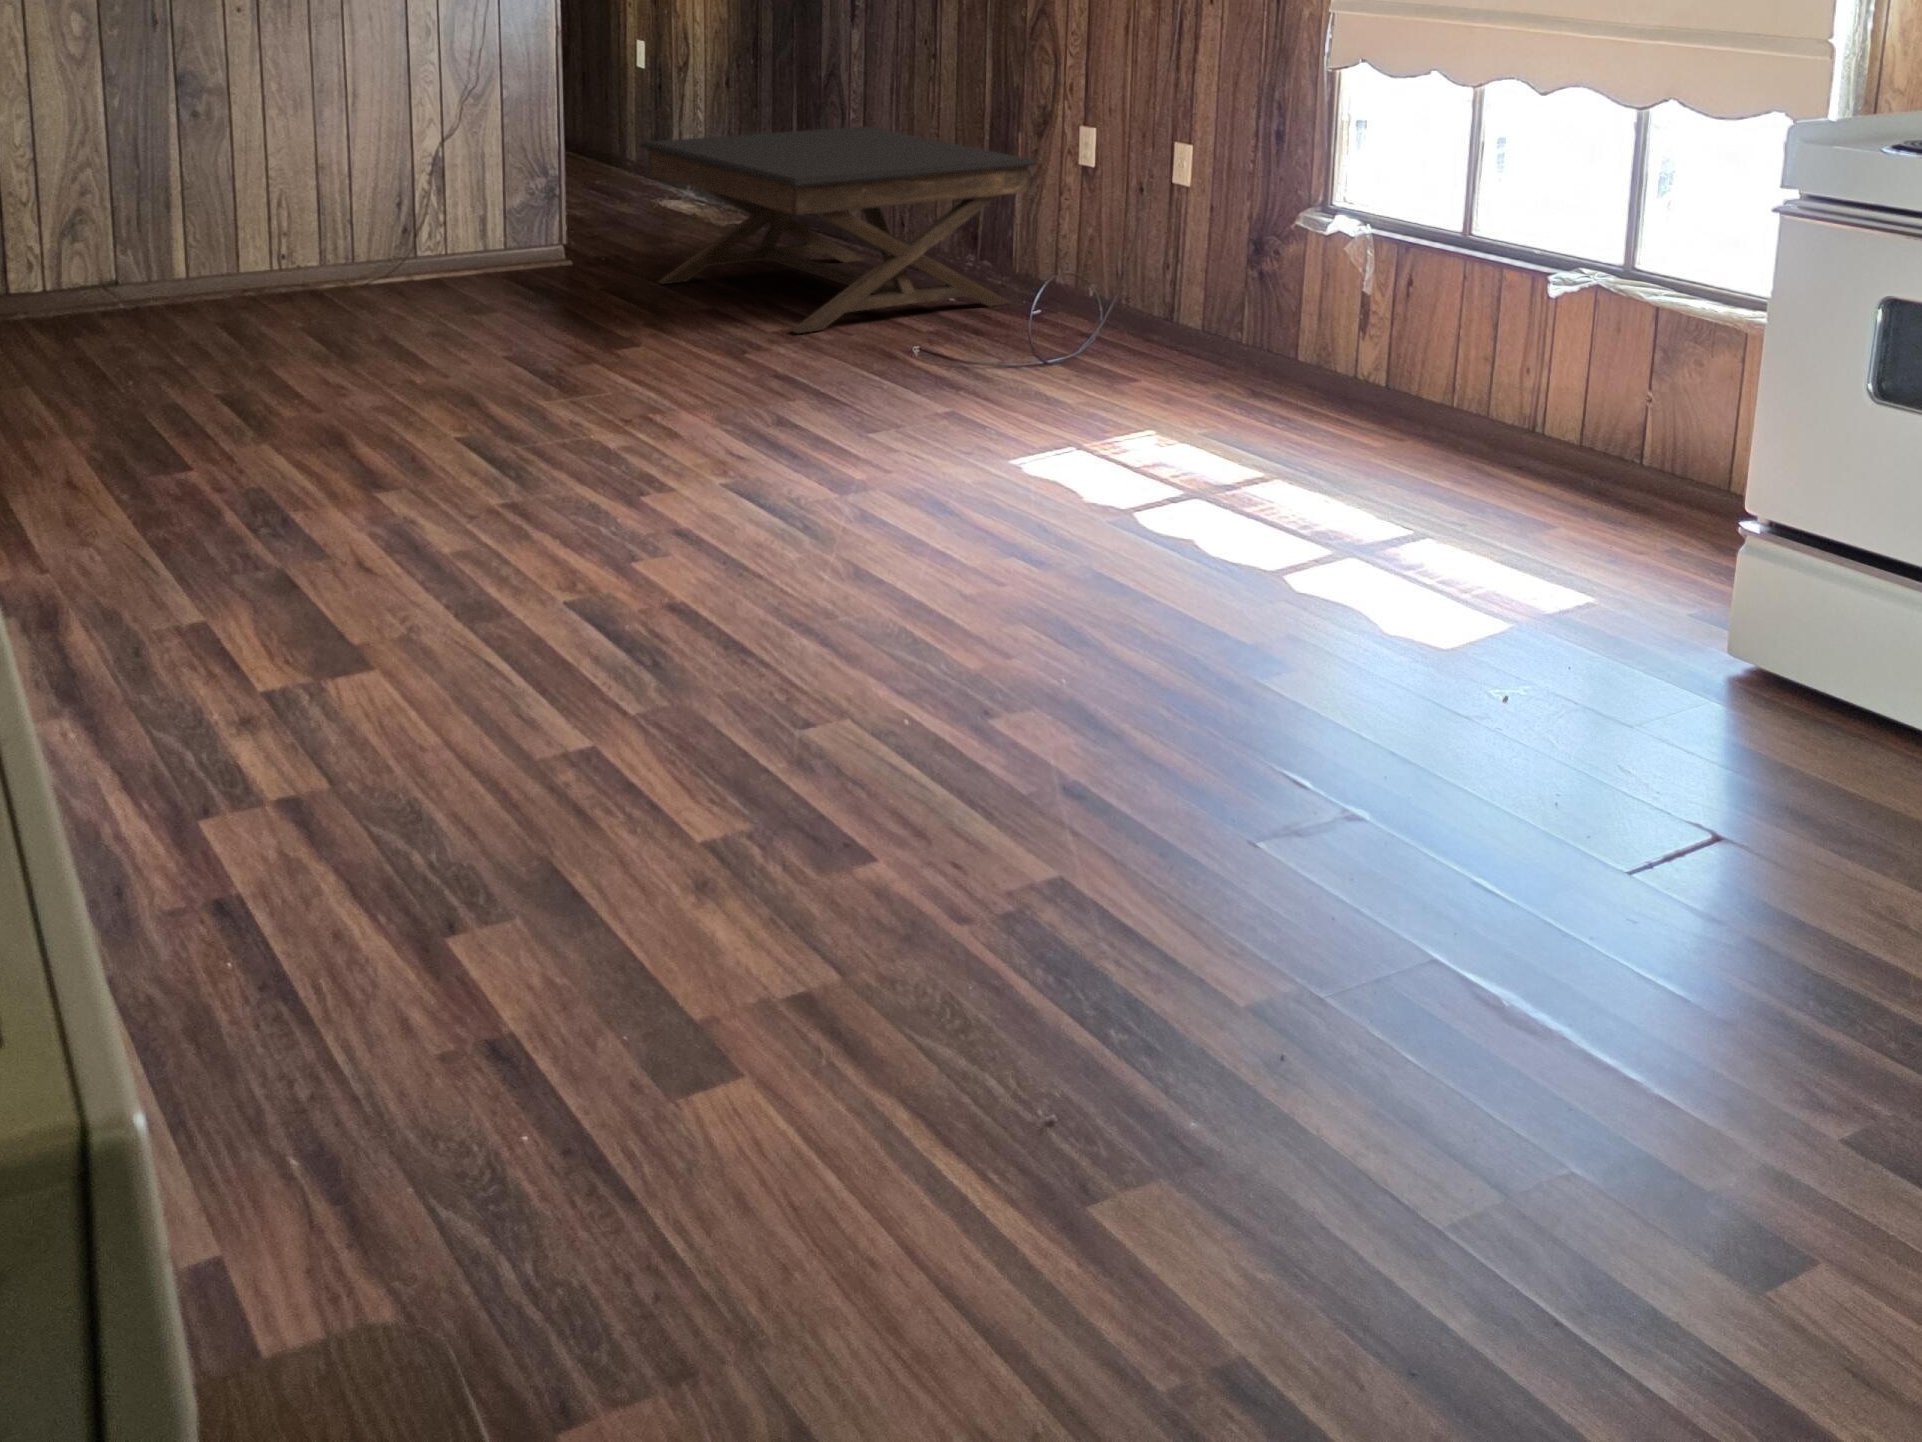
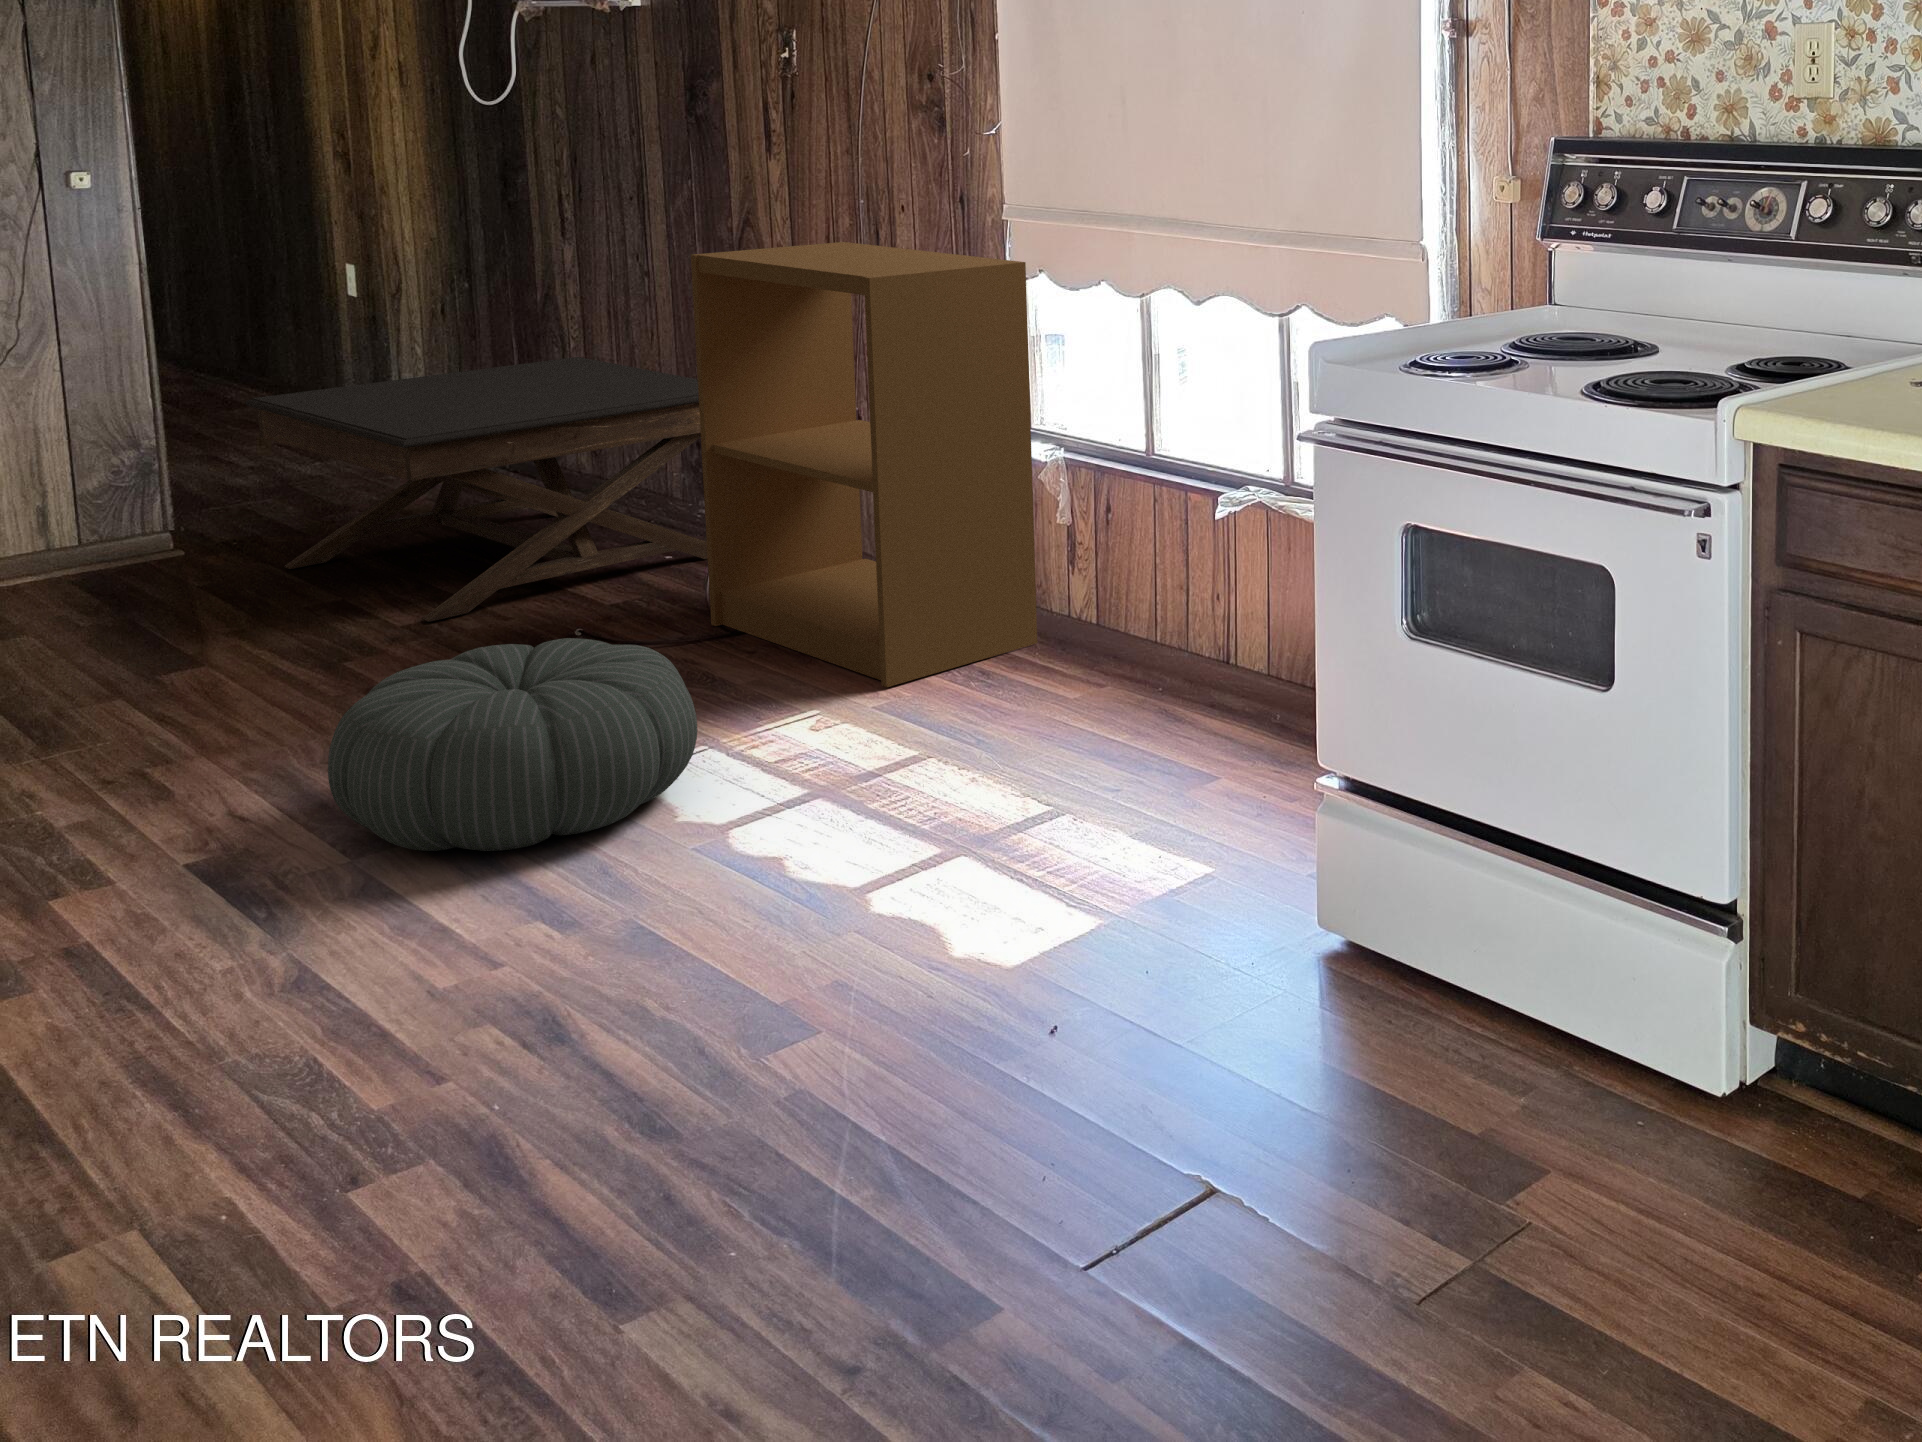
bookshelf: none [1027,30,1353,422] -> present [691,242,1037,687]
pouf: none [832,346,1100,505] -> present [328,638,697,851]

